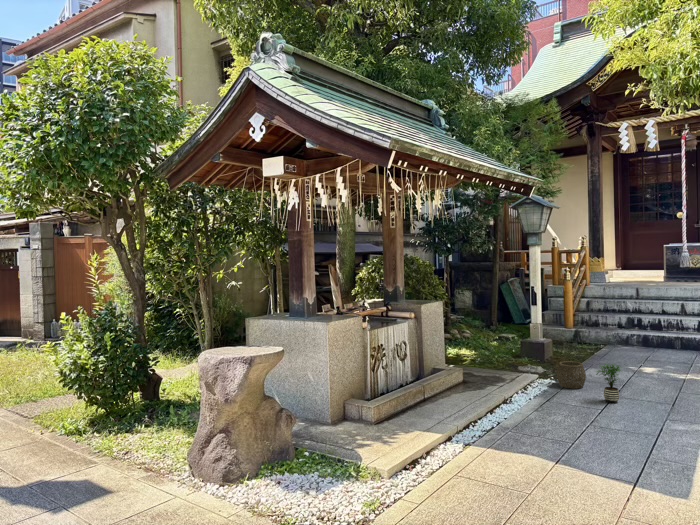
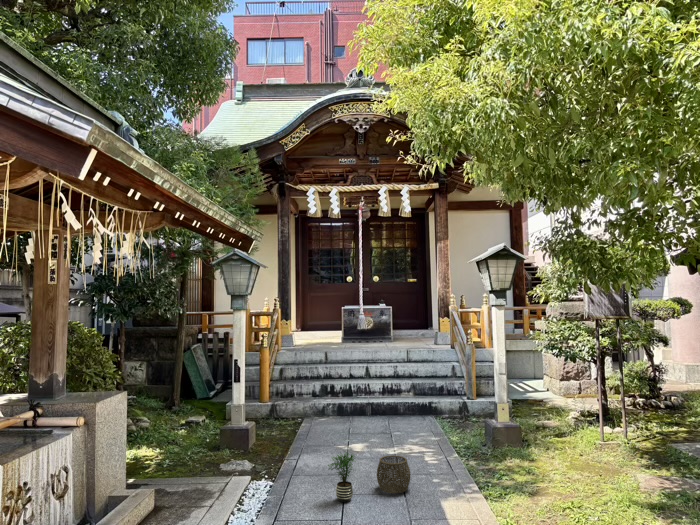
woven basket: present [557,361,586,389] -> present [377,455,411,494]

